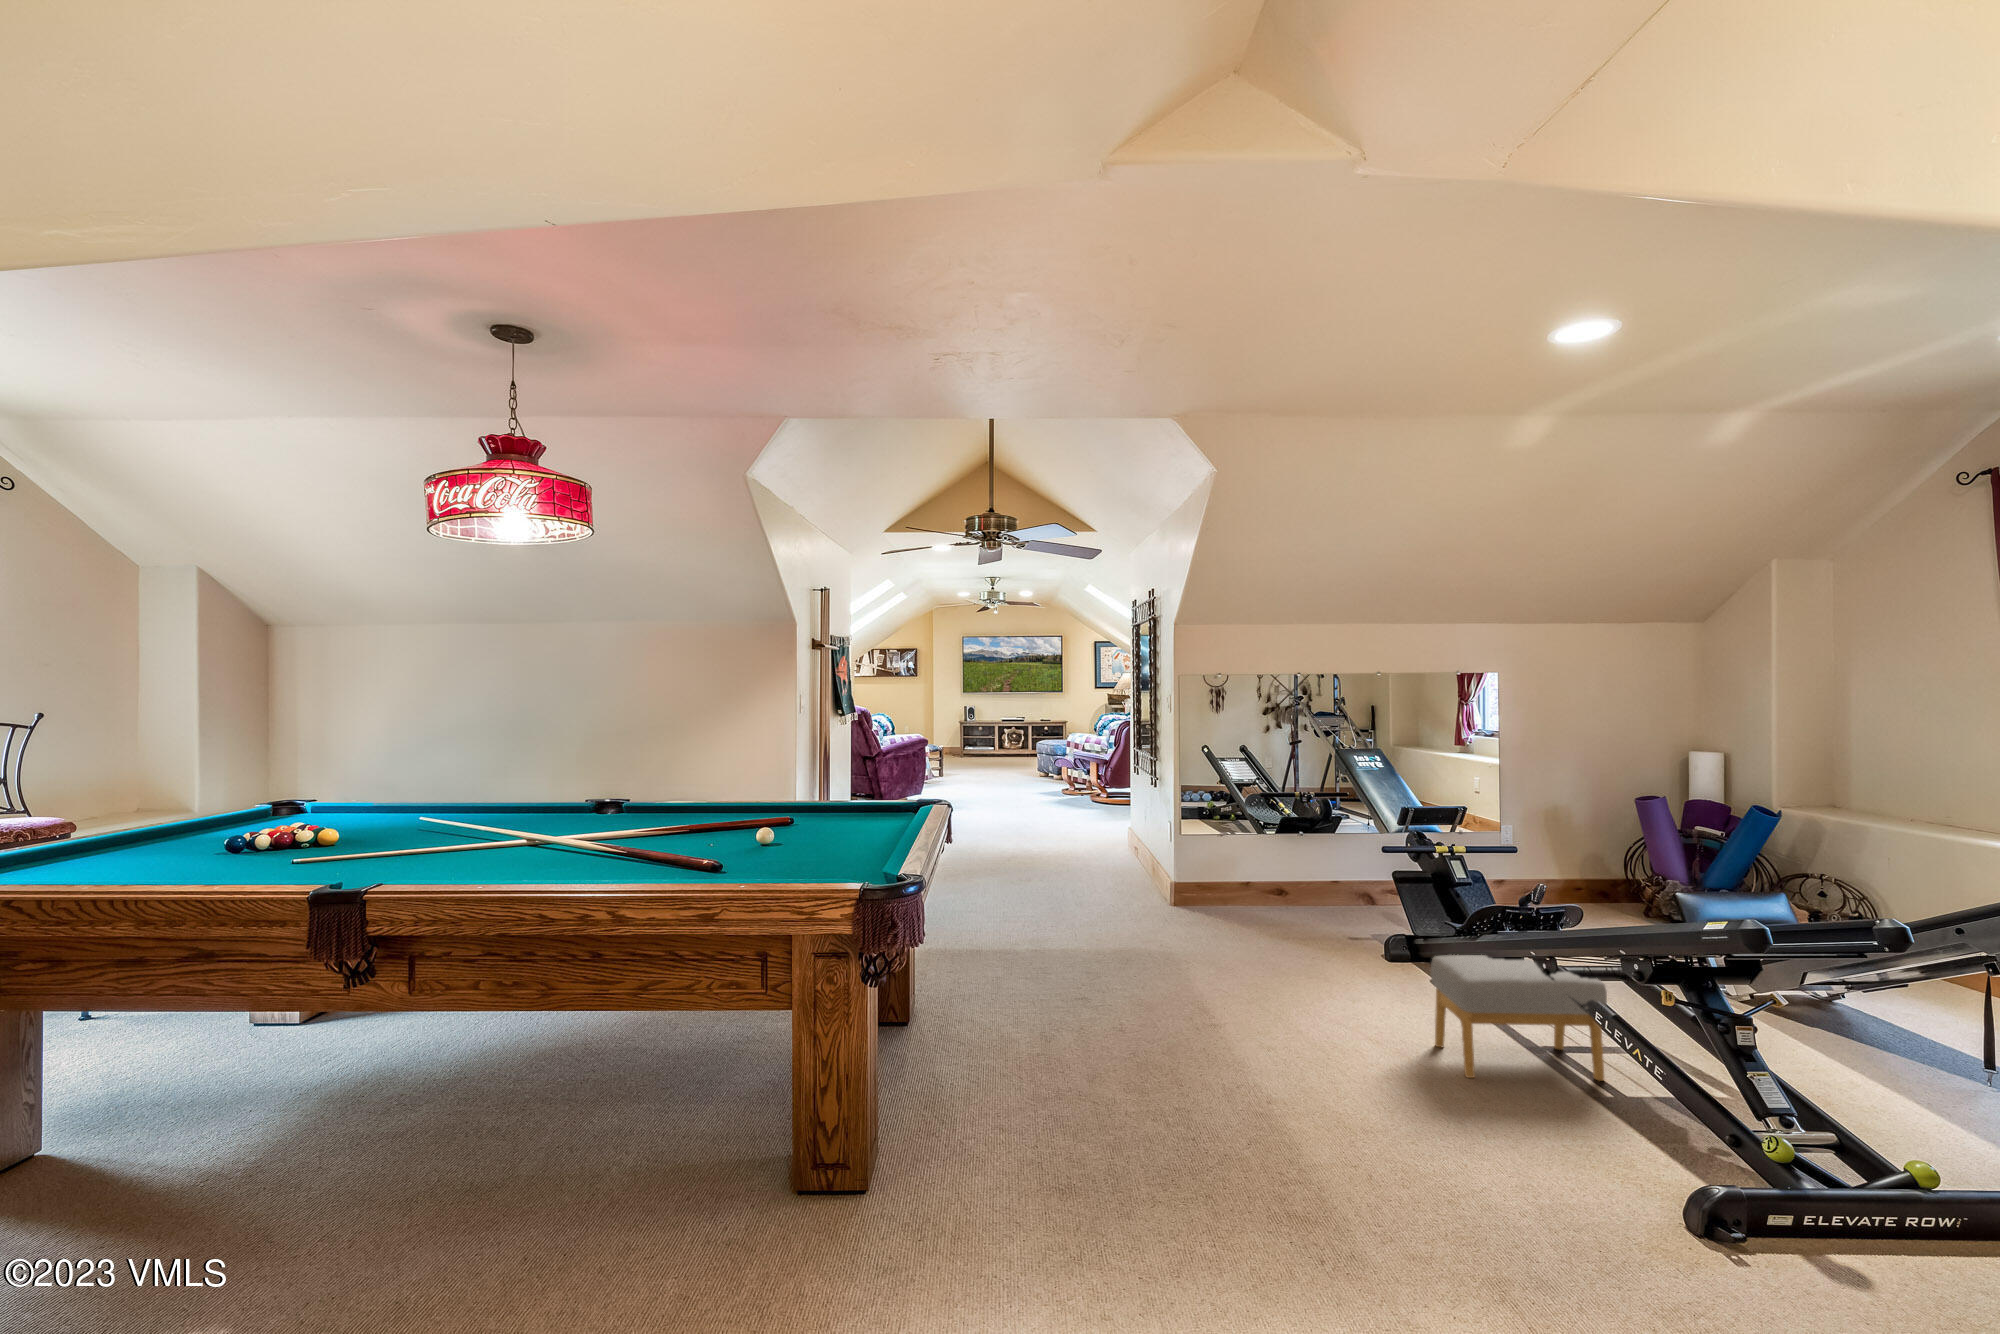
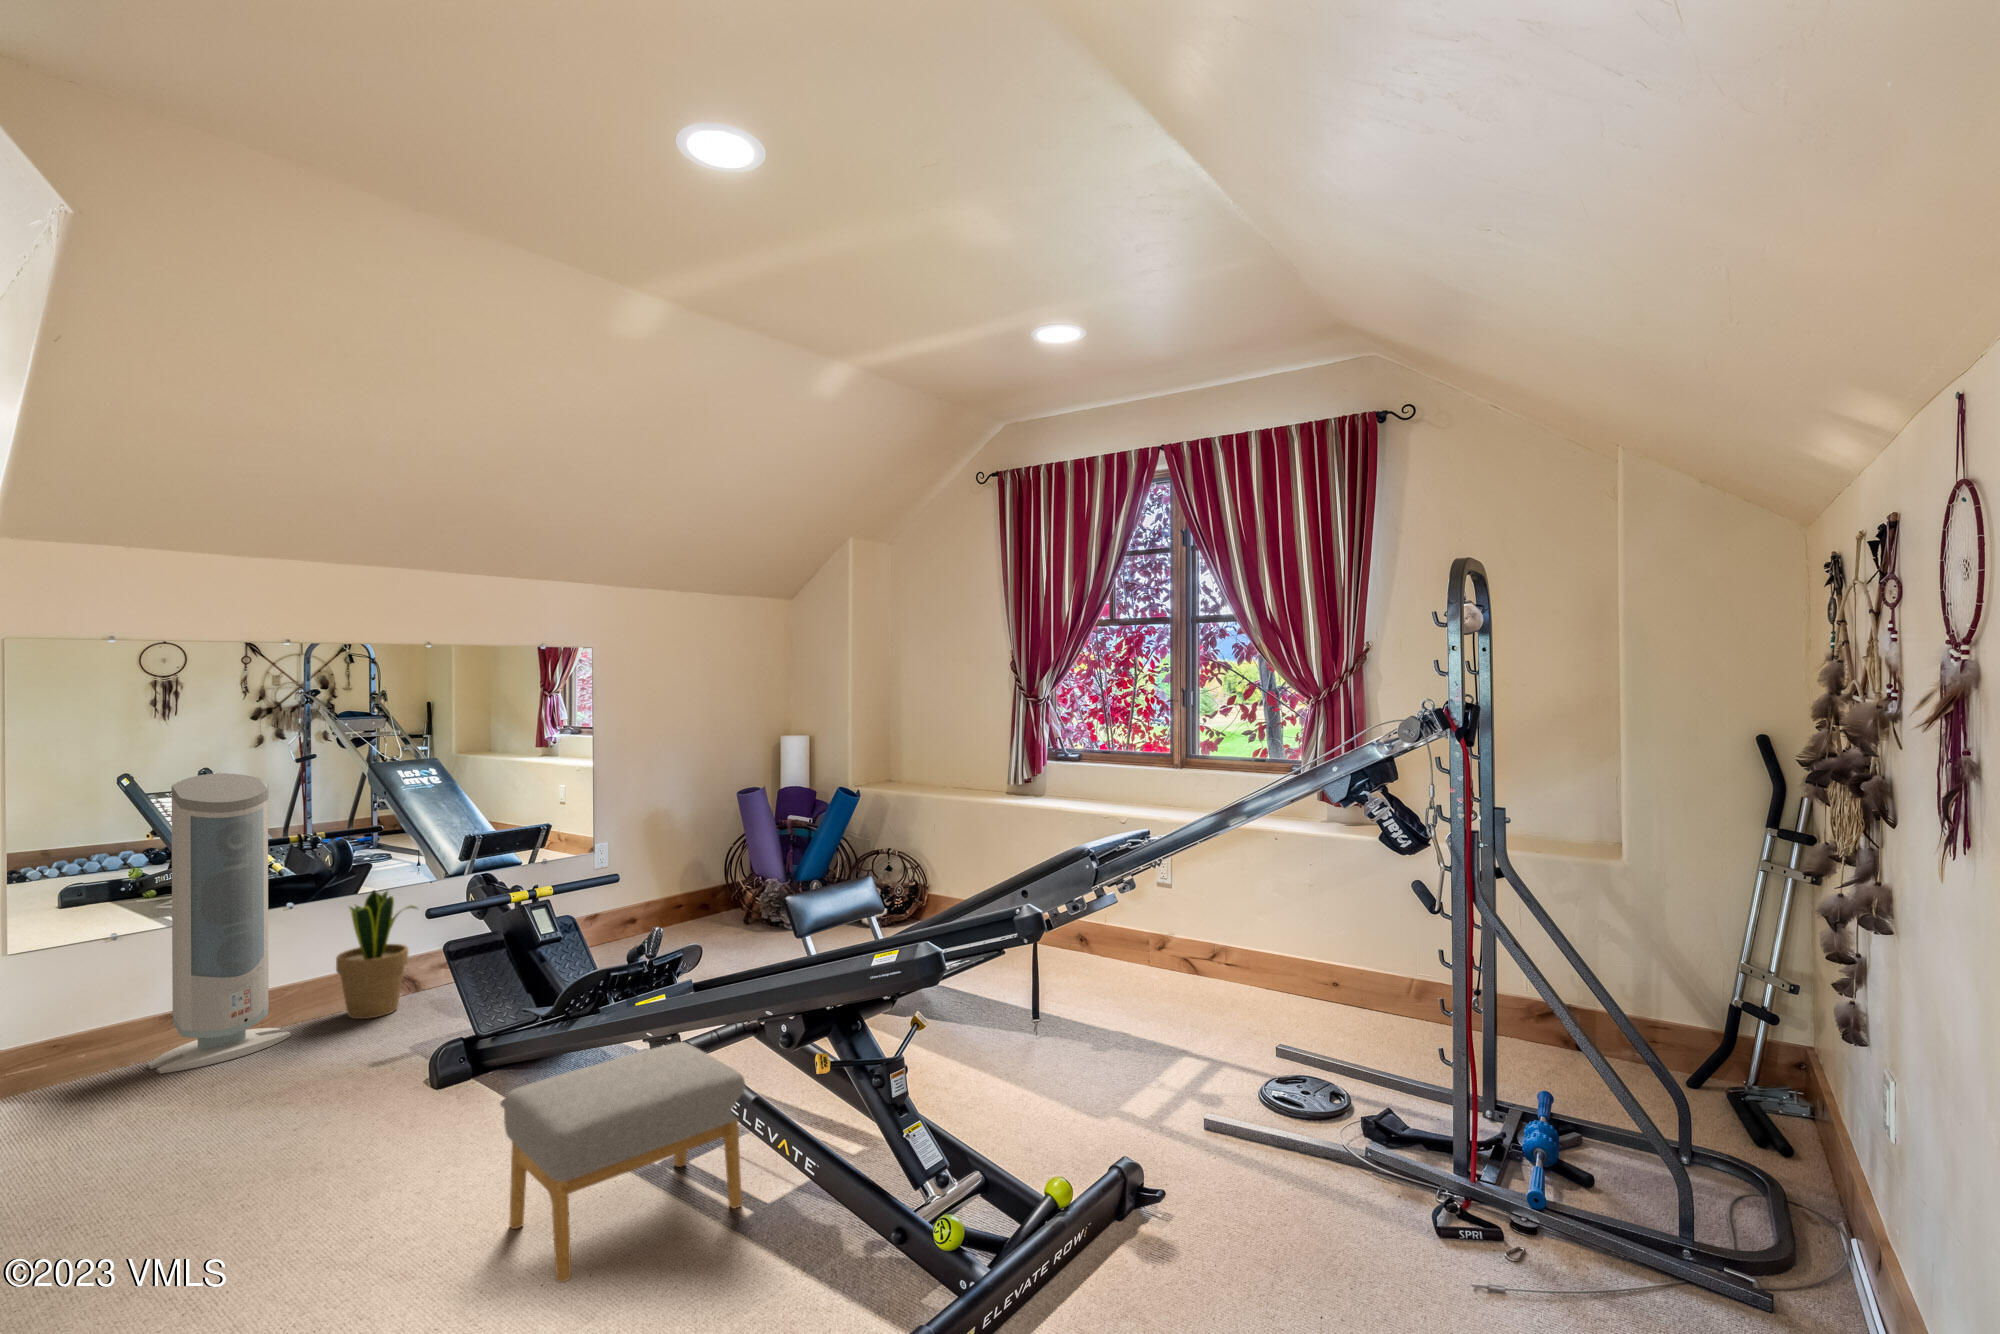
air purifier: none [1219,748,1293,929] -> present [147,773,291,1074]
potted plant: none [1318,835,1370,925] -> present [336,890,417,1019]

